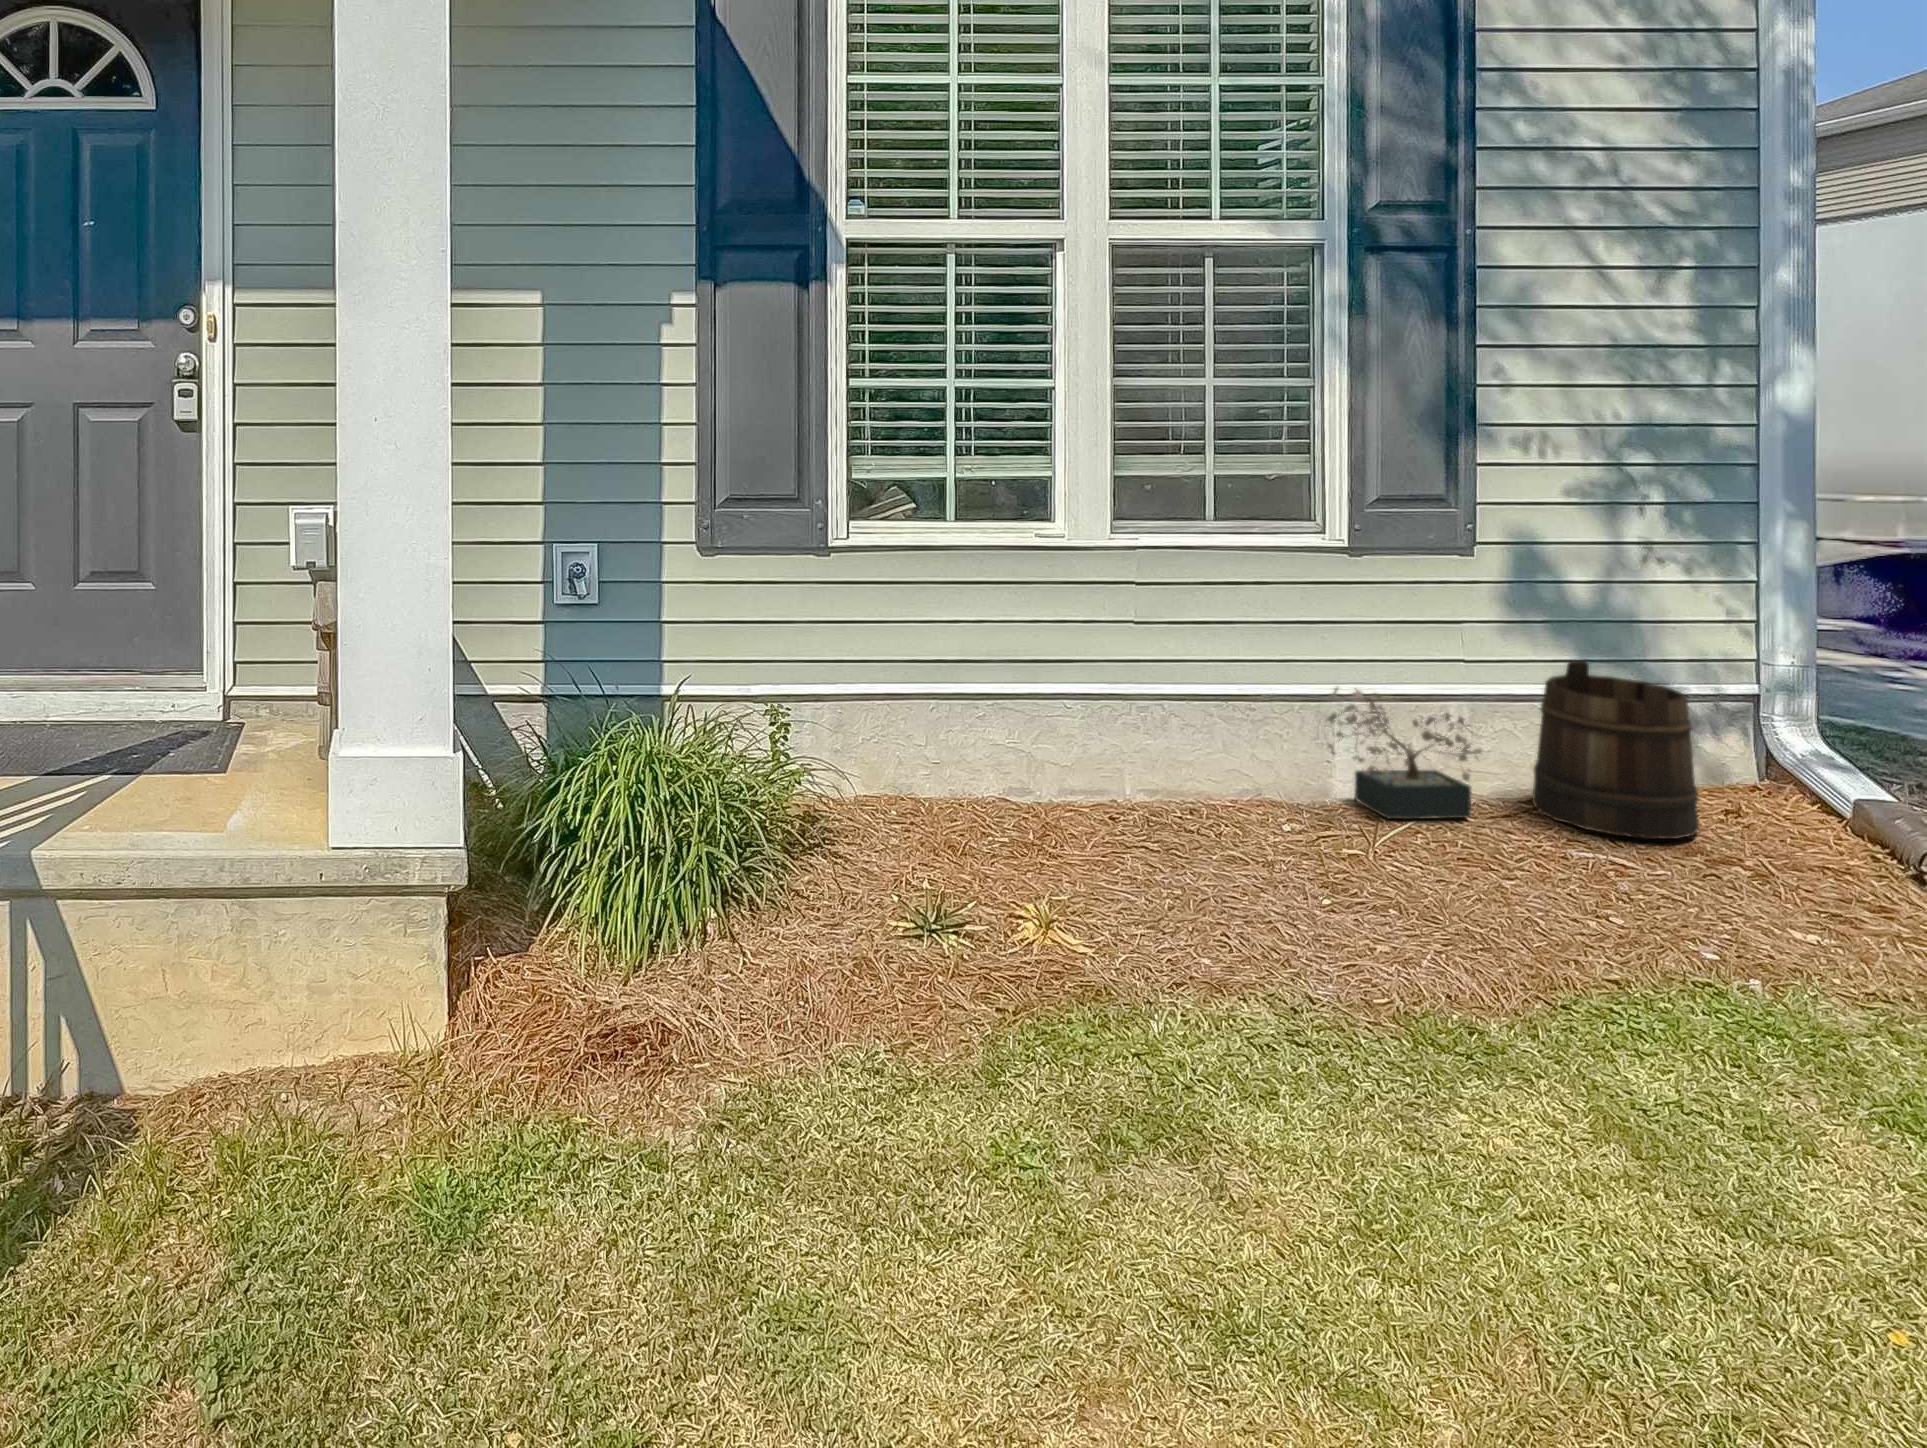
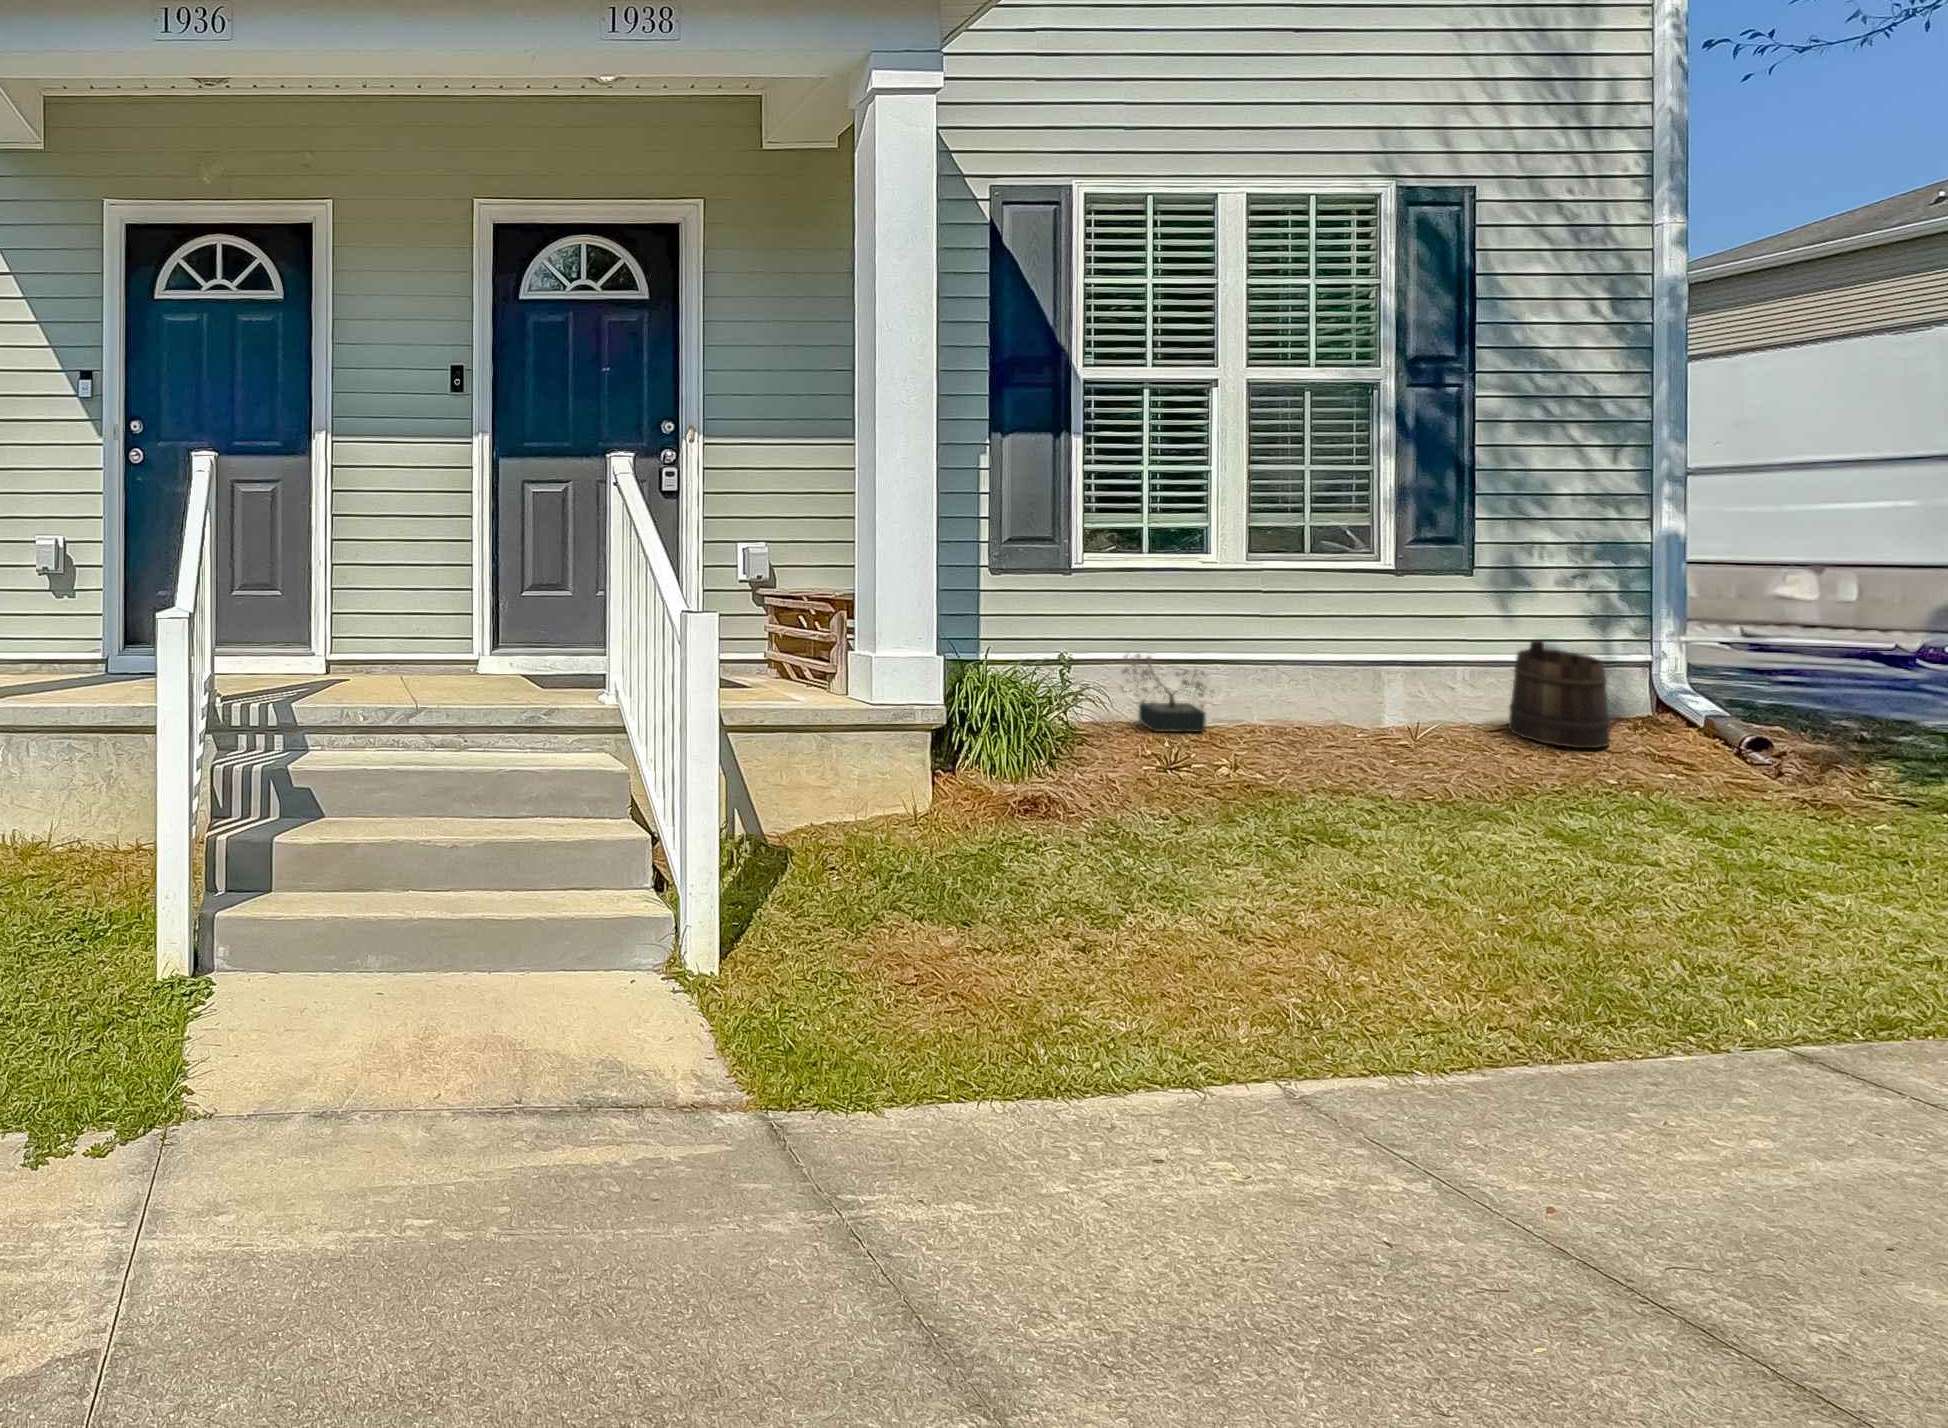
decorative plant: present [1327,688,1482,819] -> present [1121,654,1214,732]

